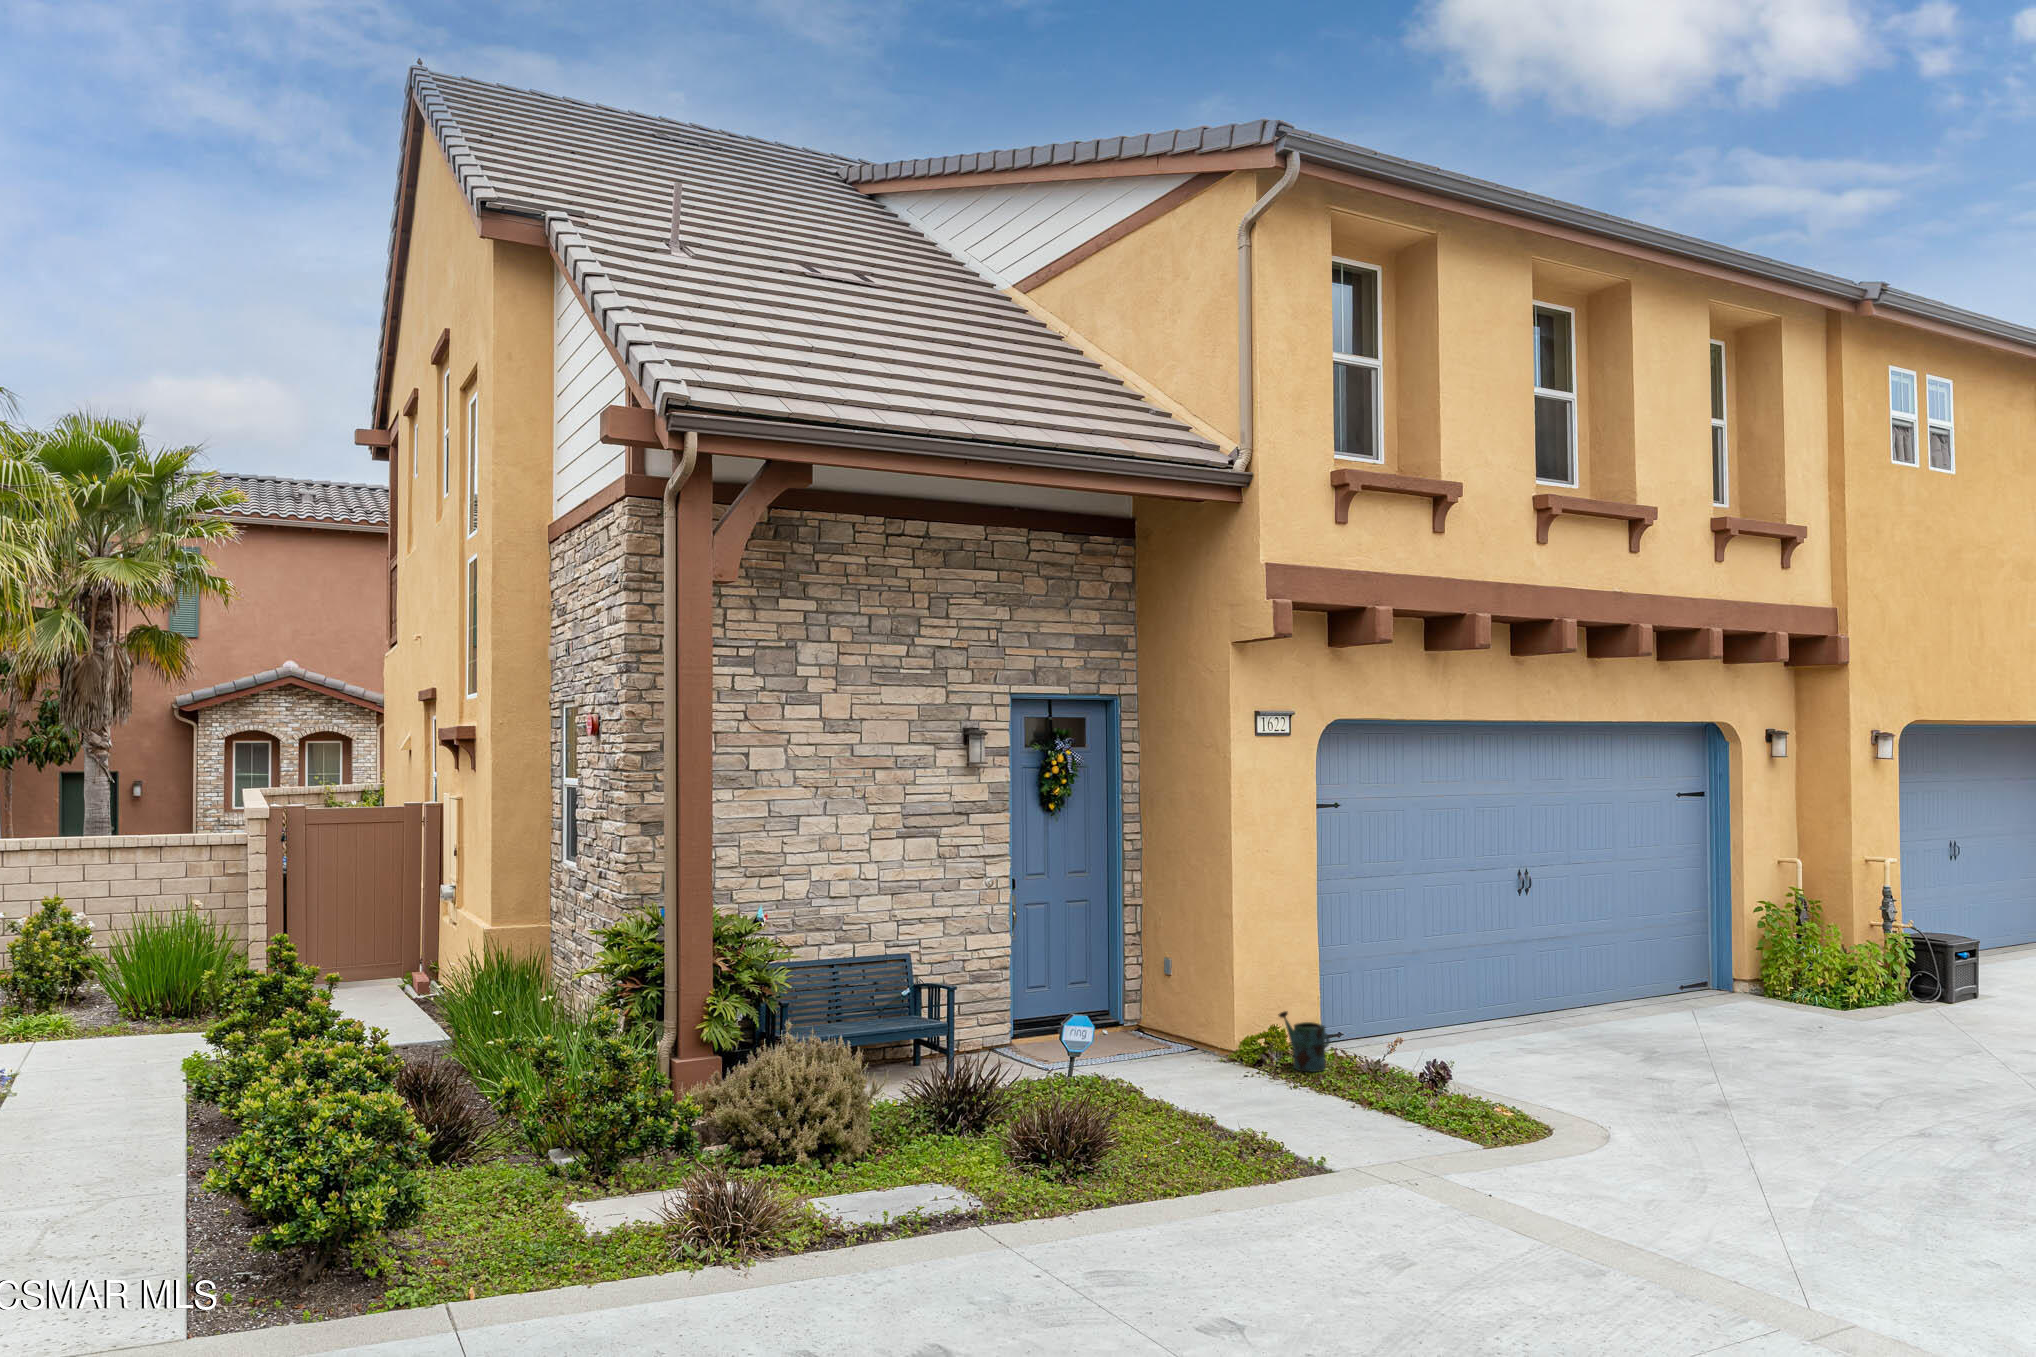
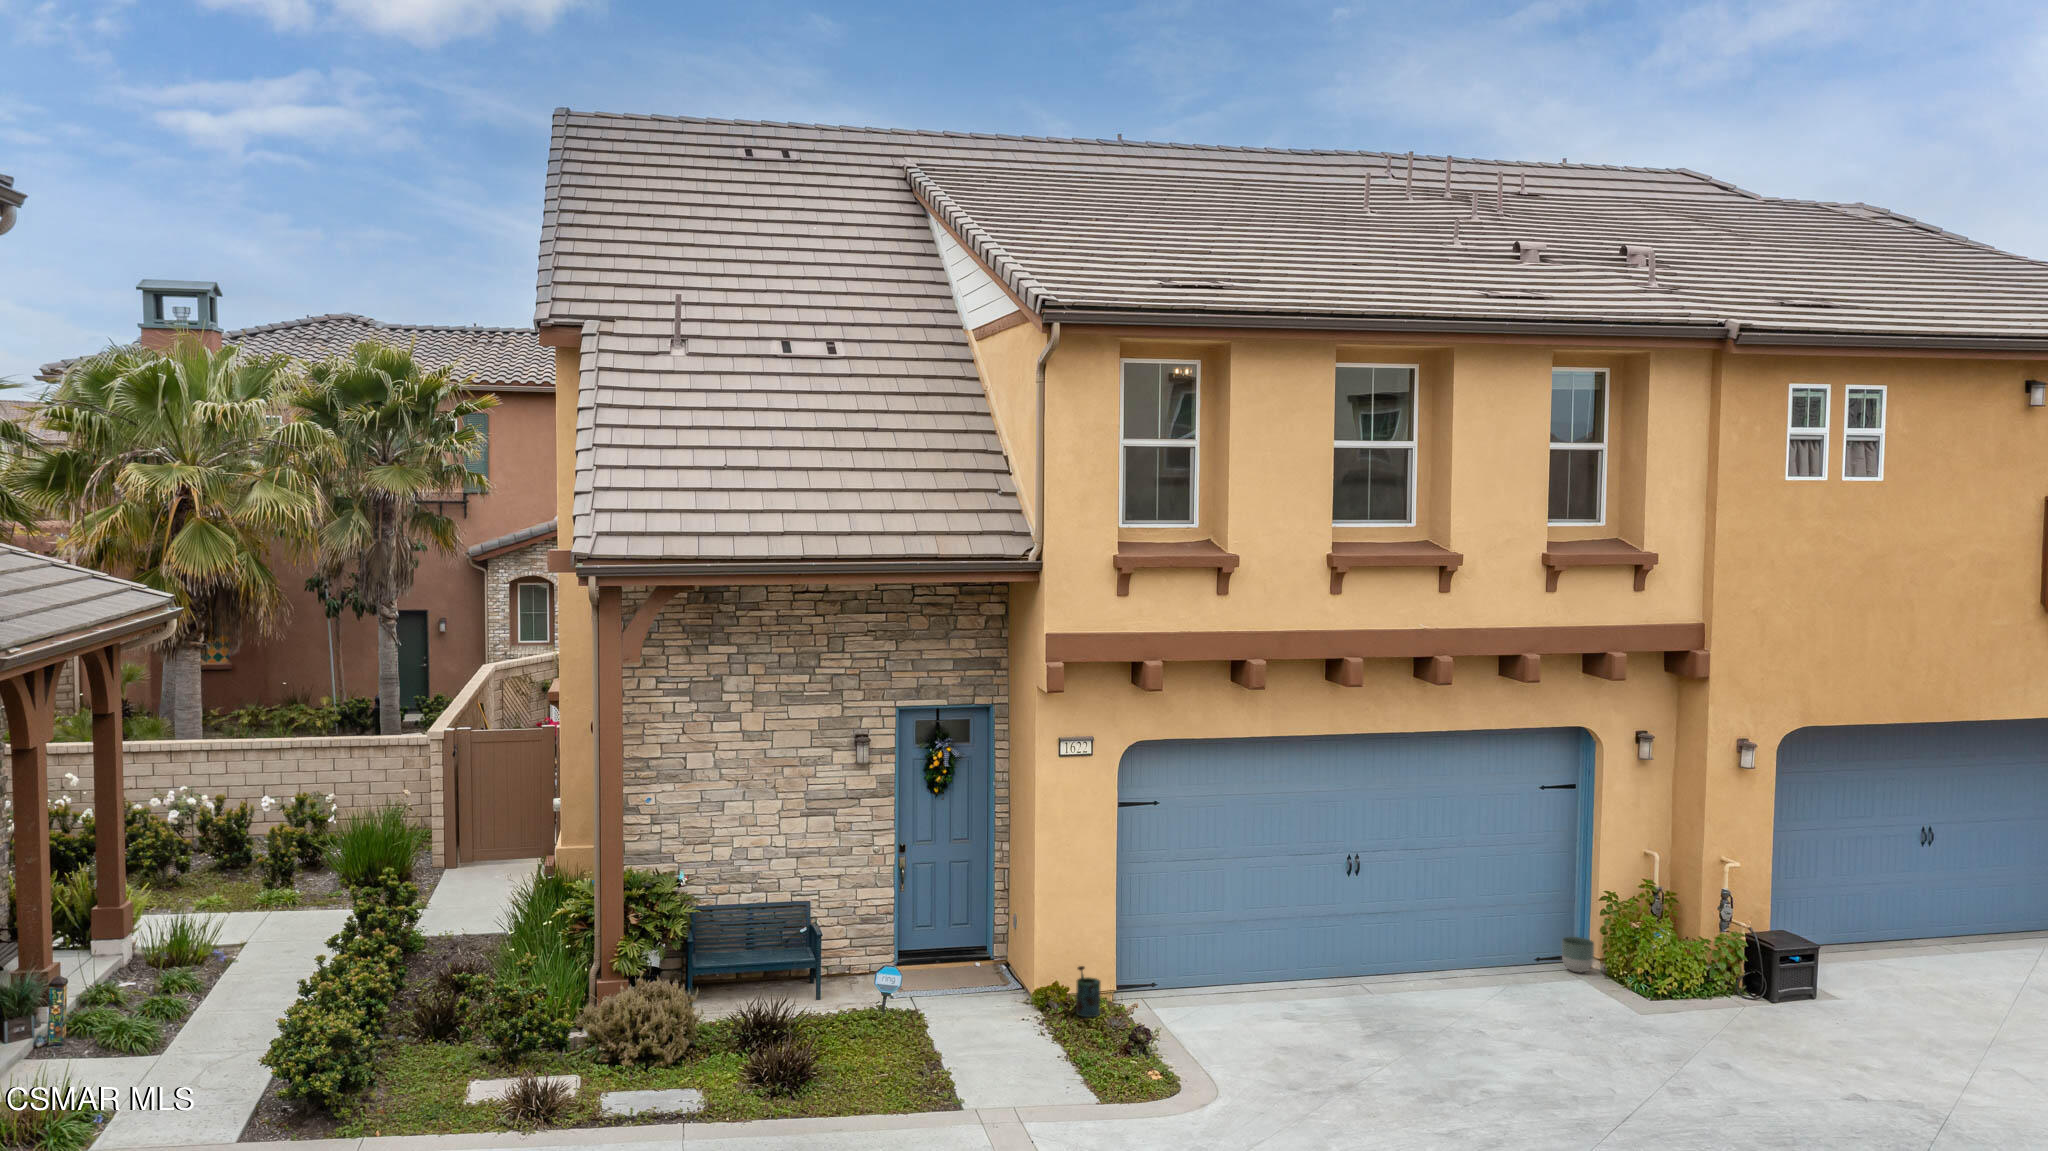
planter: none [1710,963,1747,1001] -> present [1562,937,1594,972]

